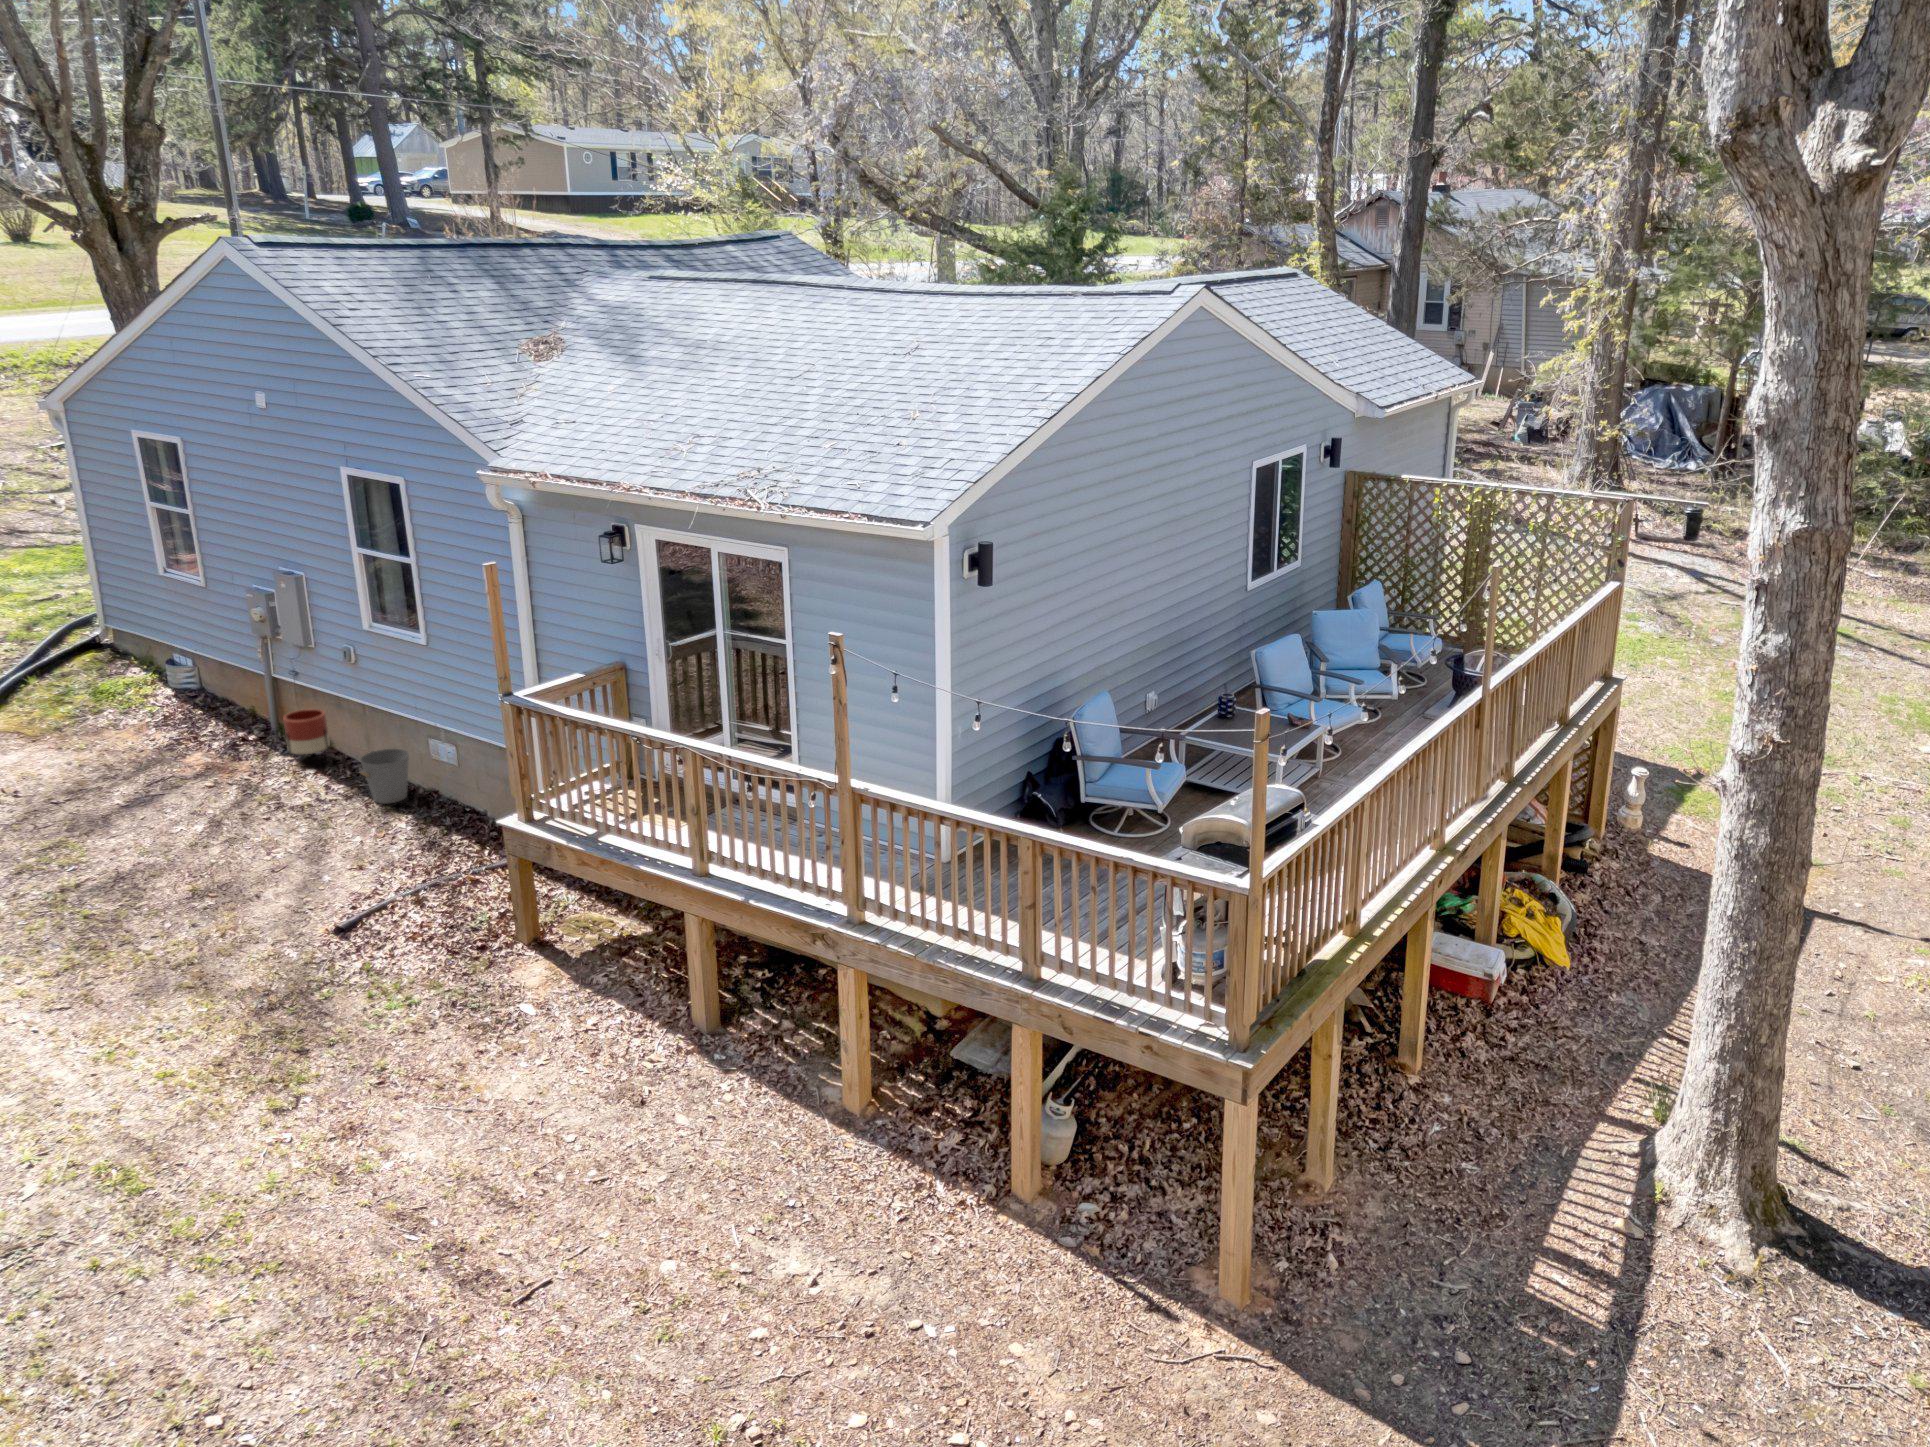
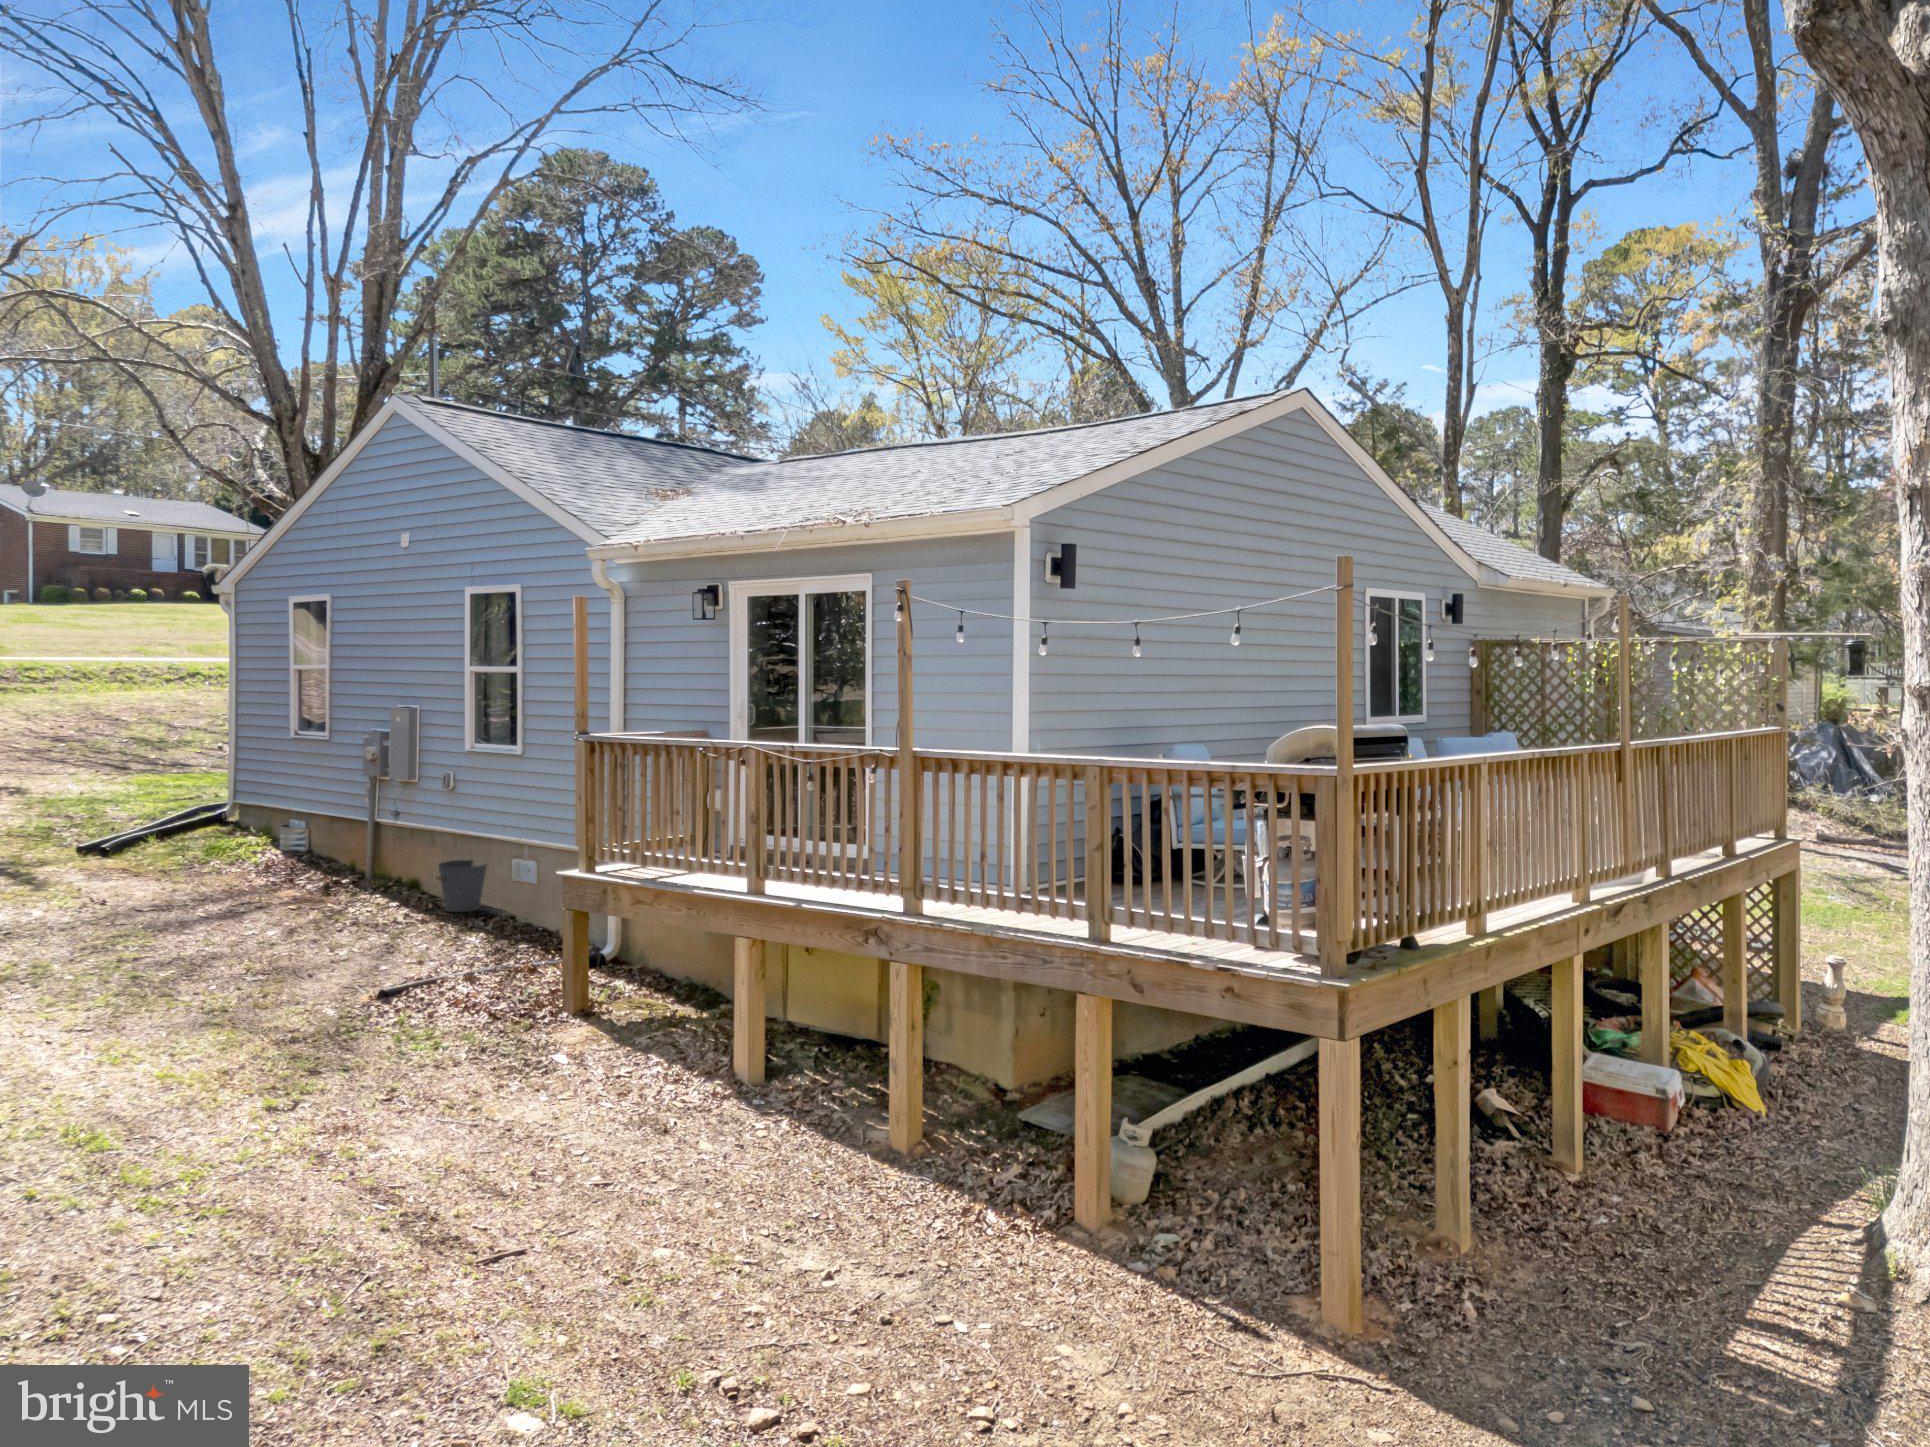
planter: present [283,709,330,764] -> none [372,830,414,886]

